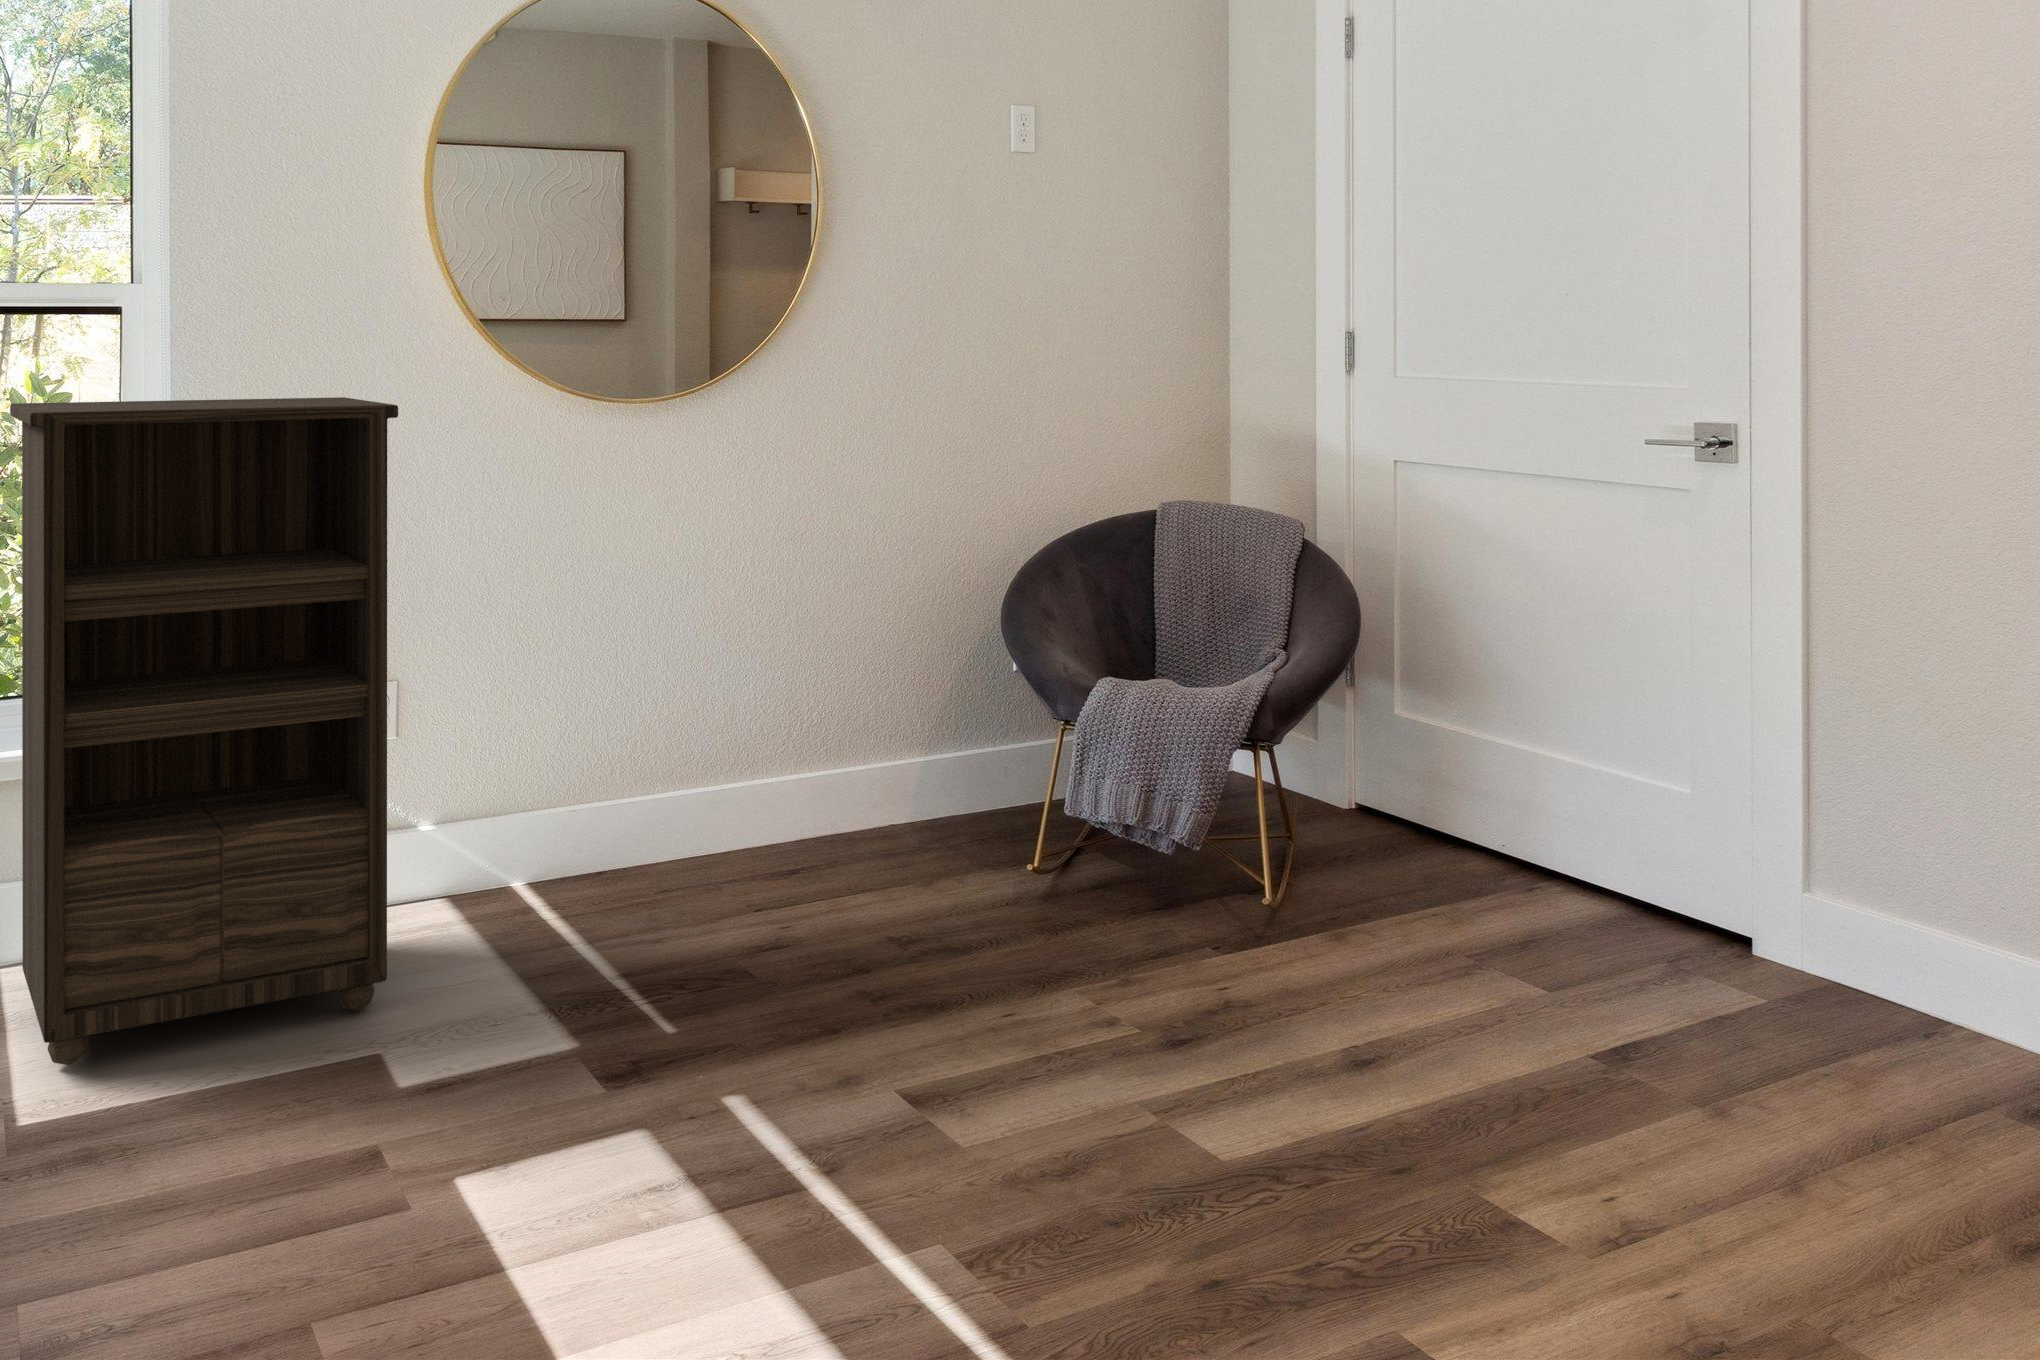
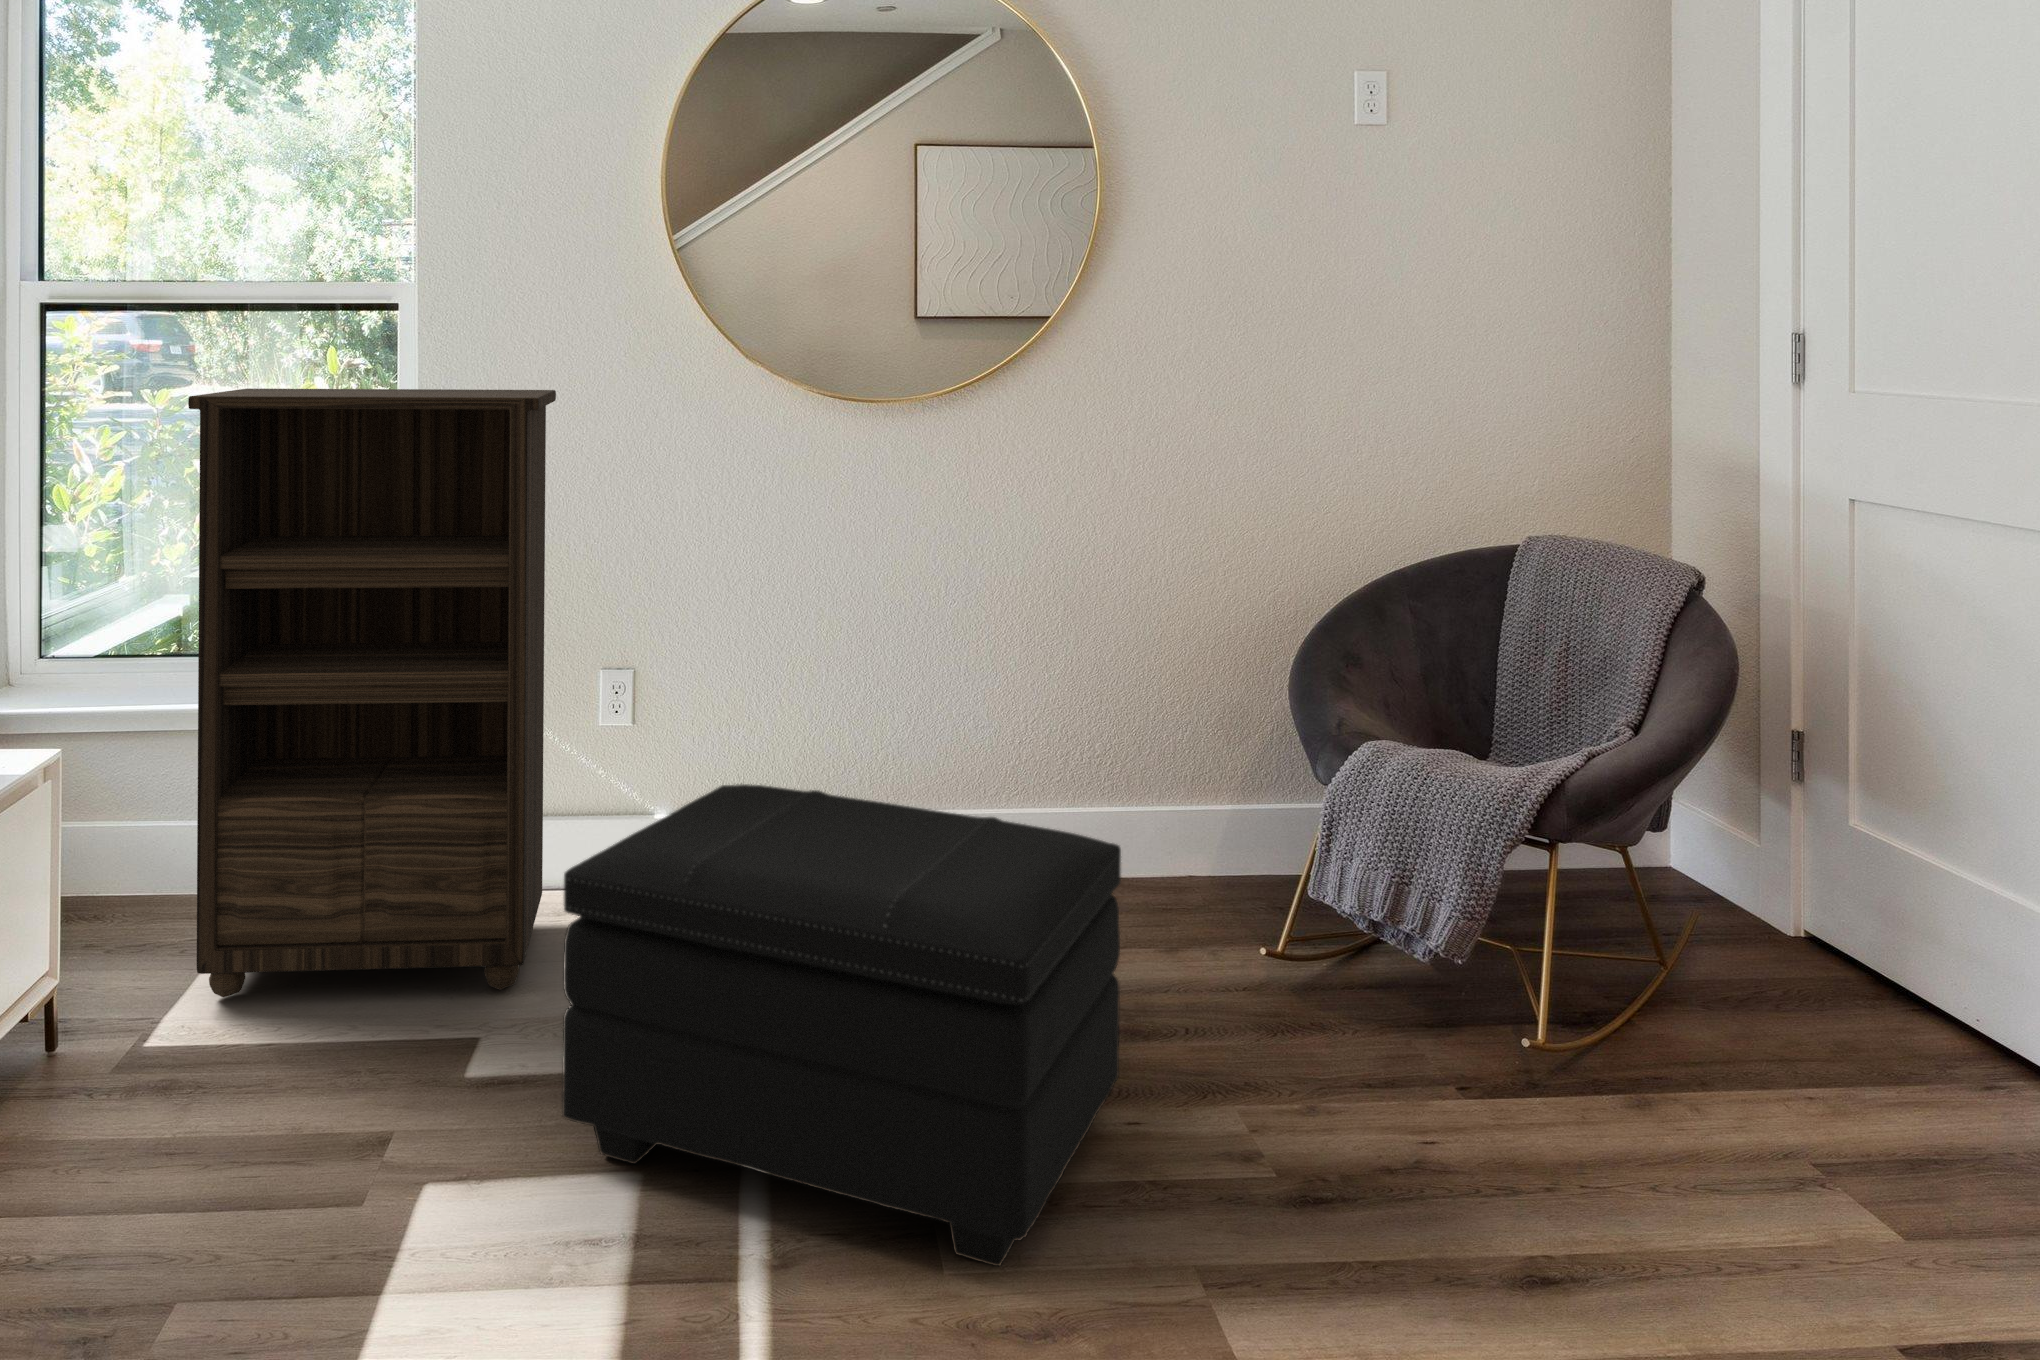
footstool: none [568,767,1034,1132] -> present [562,784,1121,1266]

